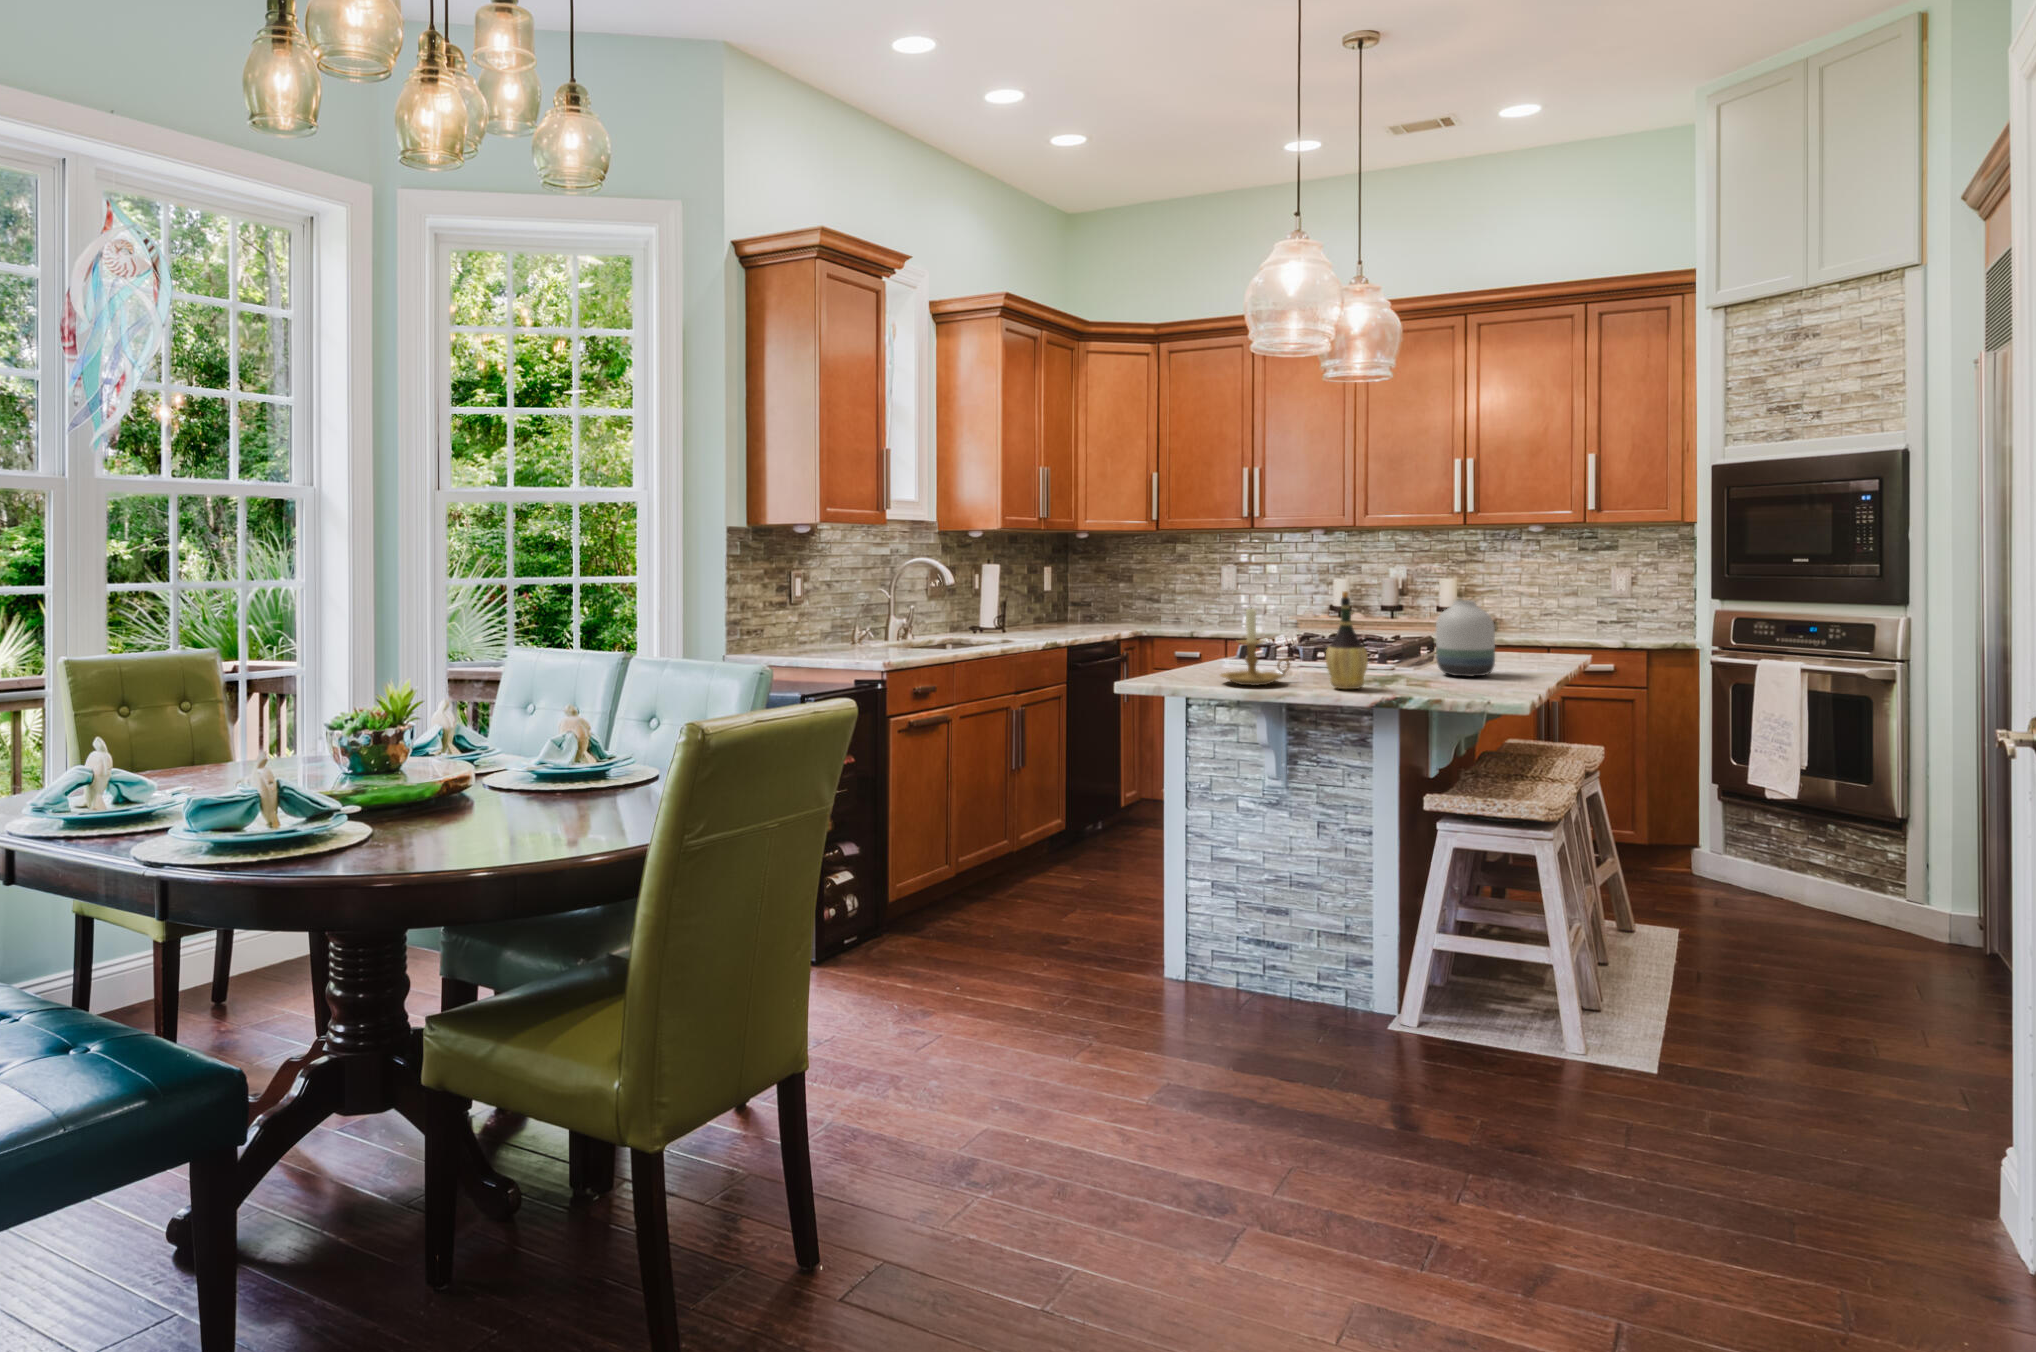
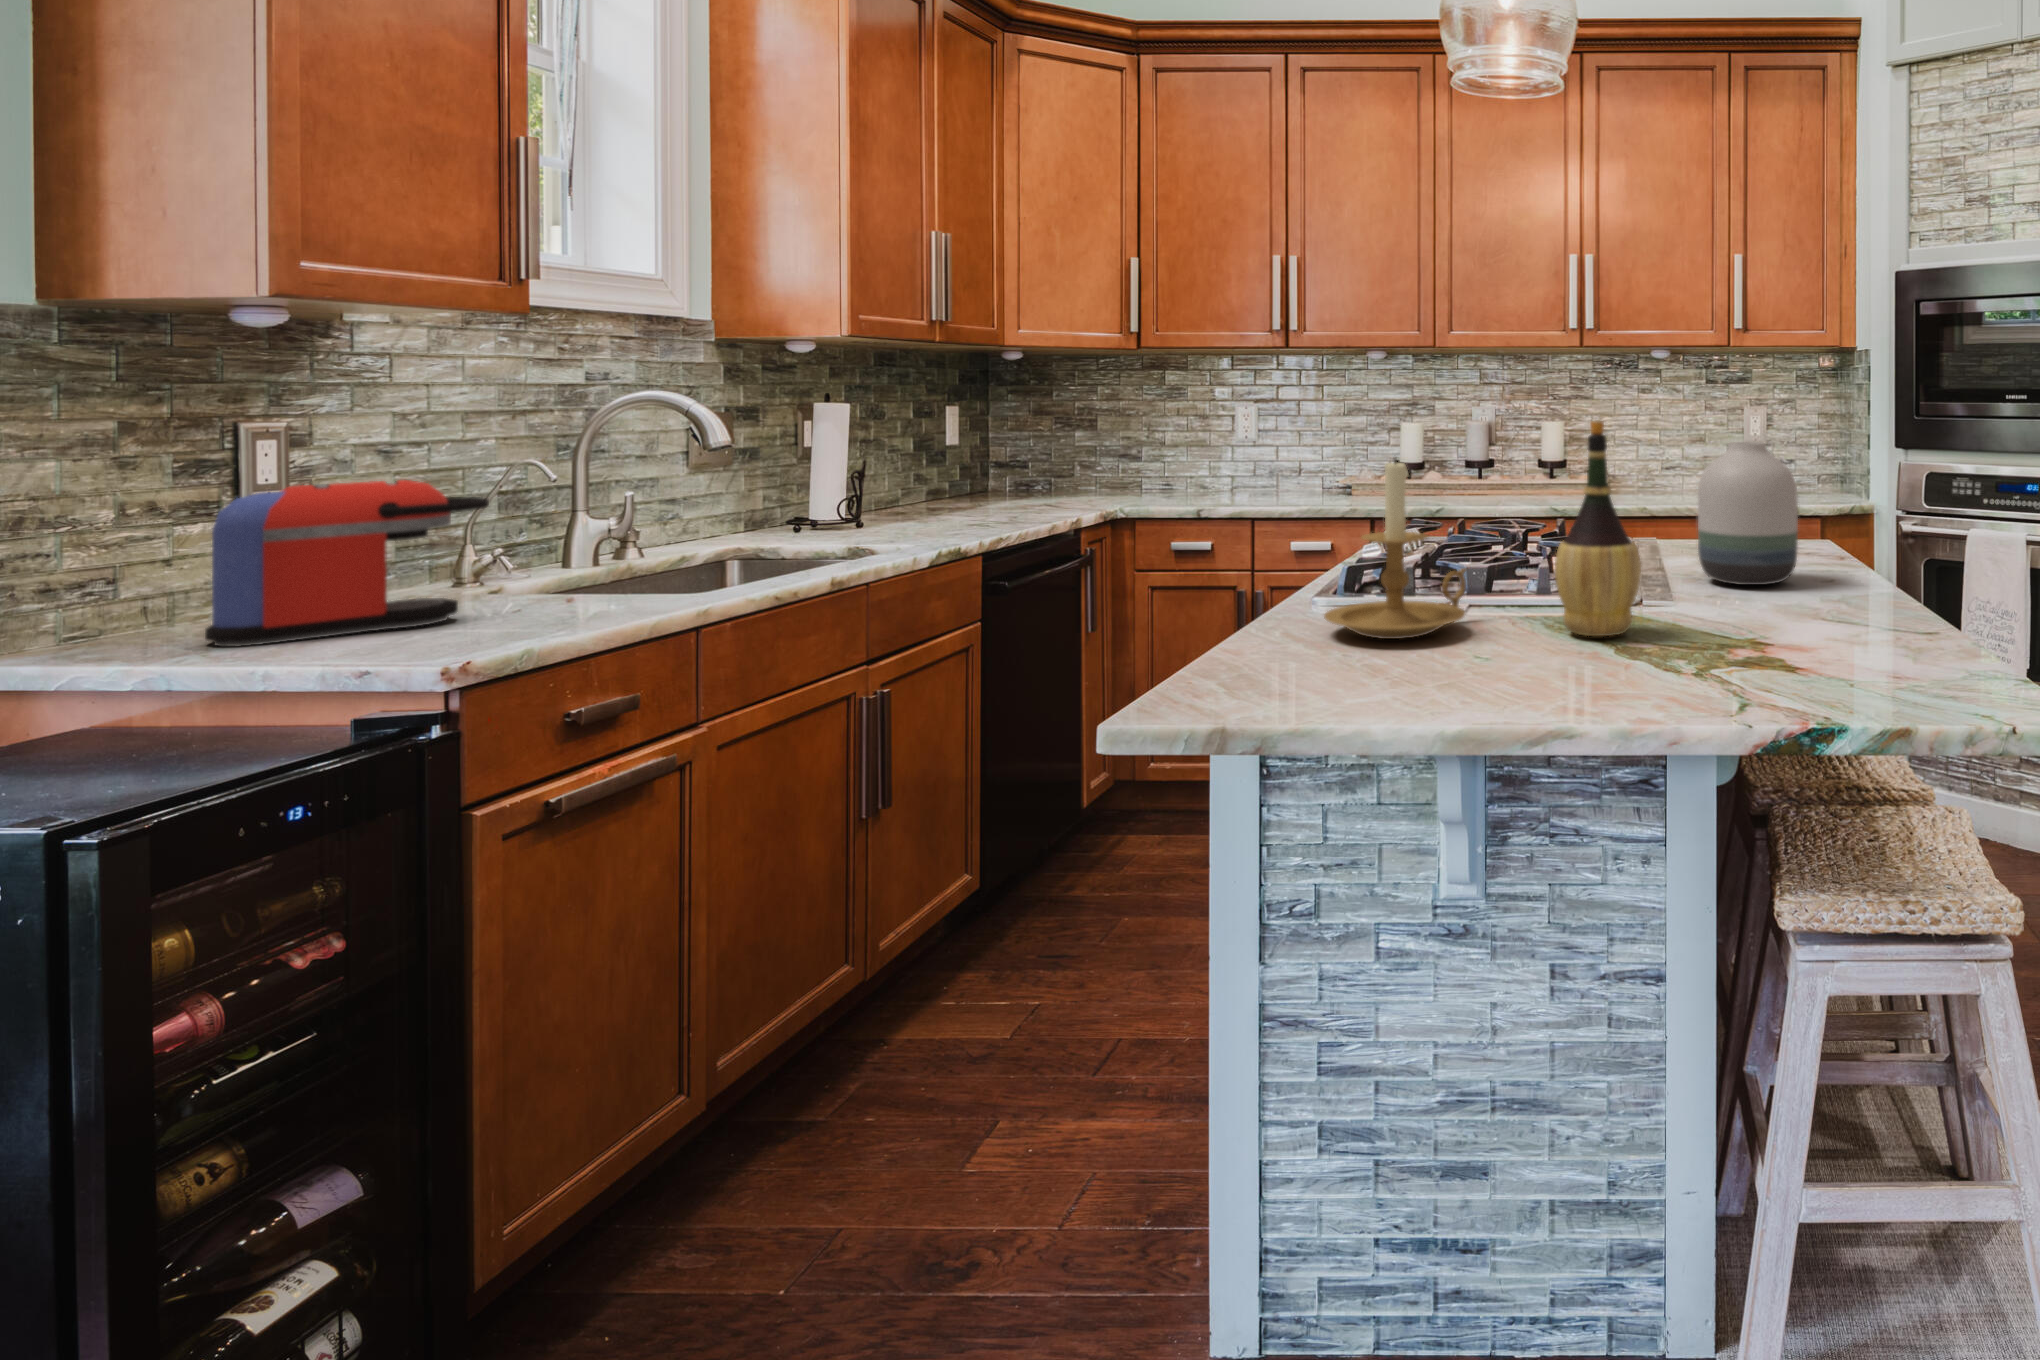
coffee maker: none [817,608,891,666] -> present [205,480,489,647]

